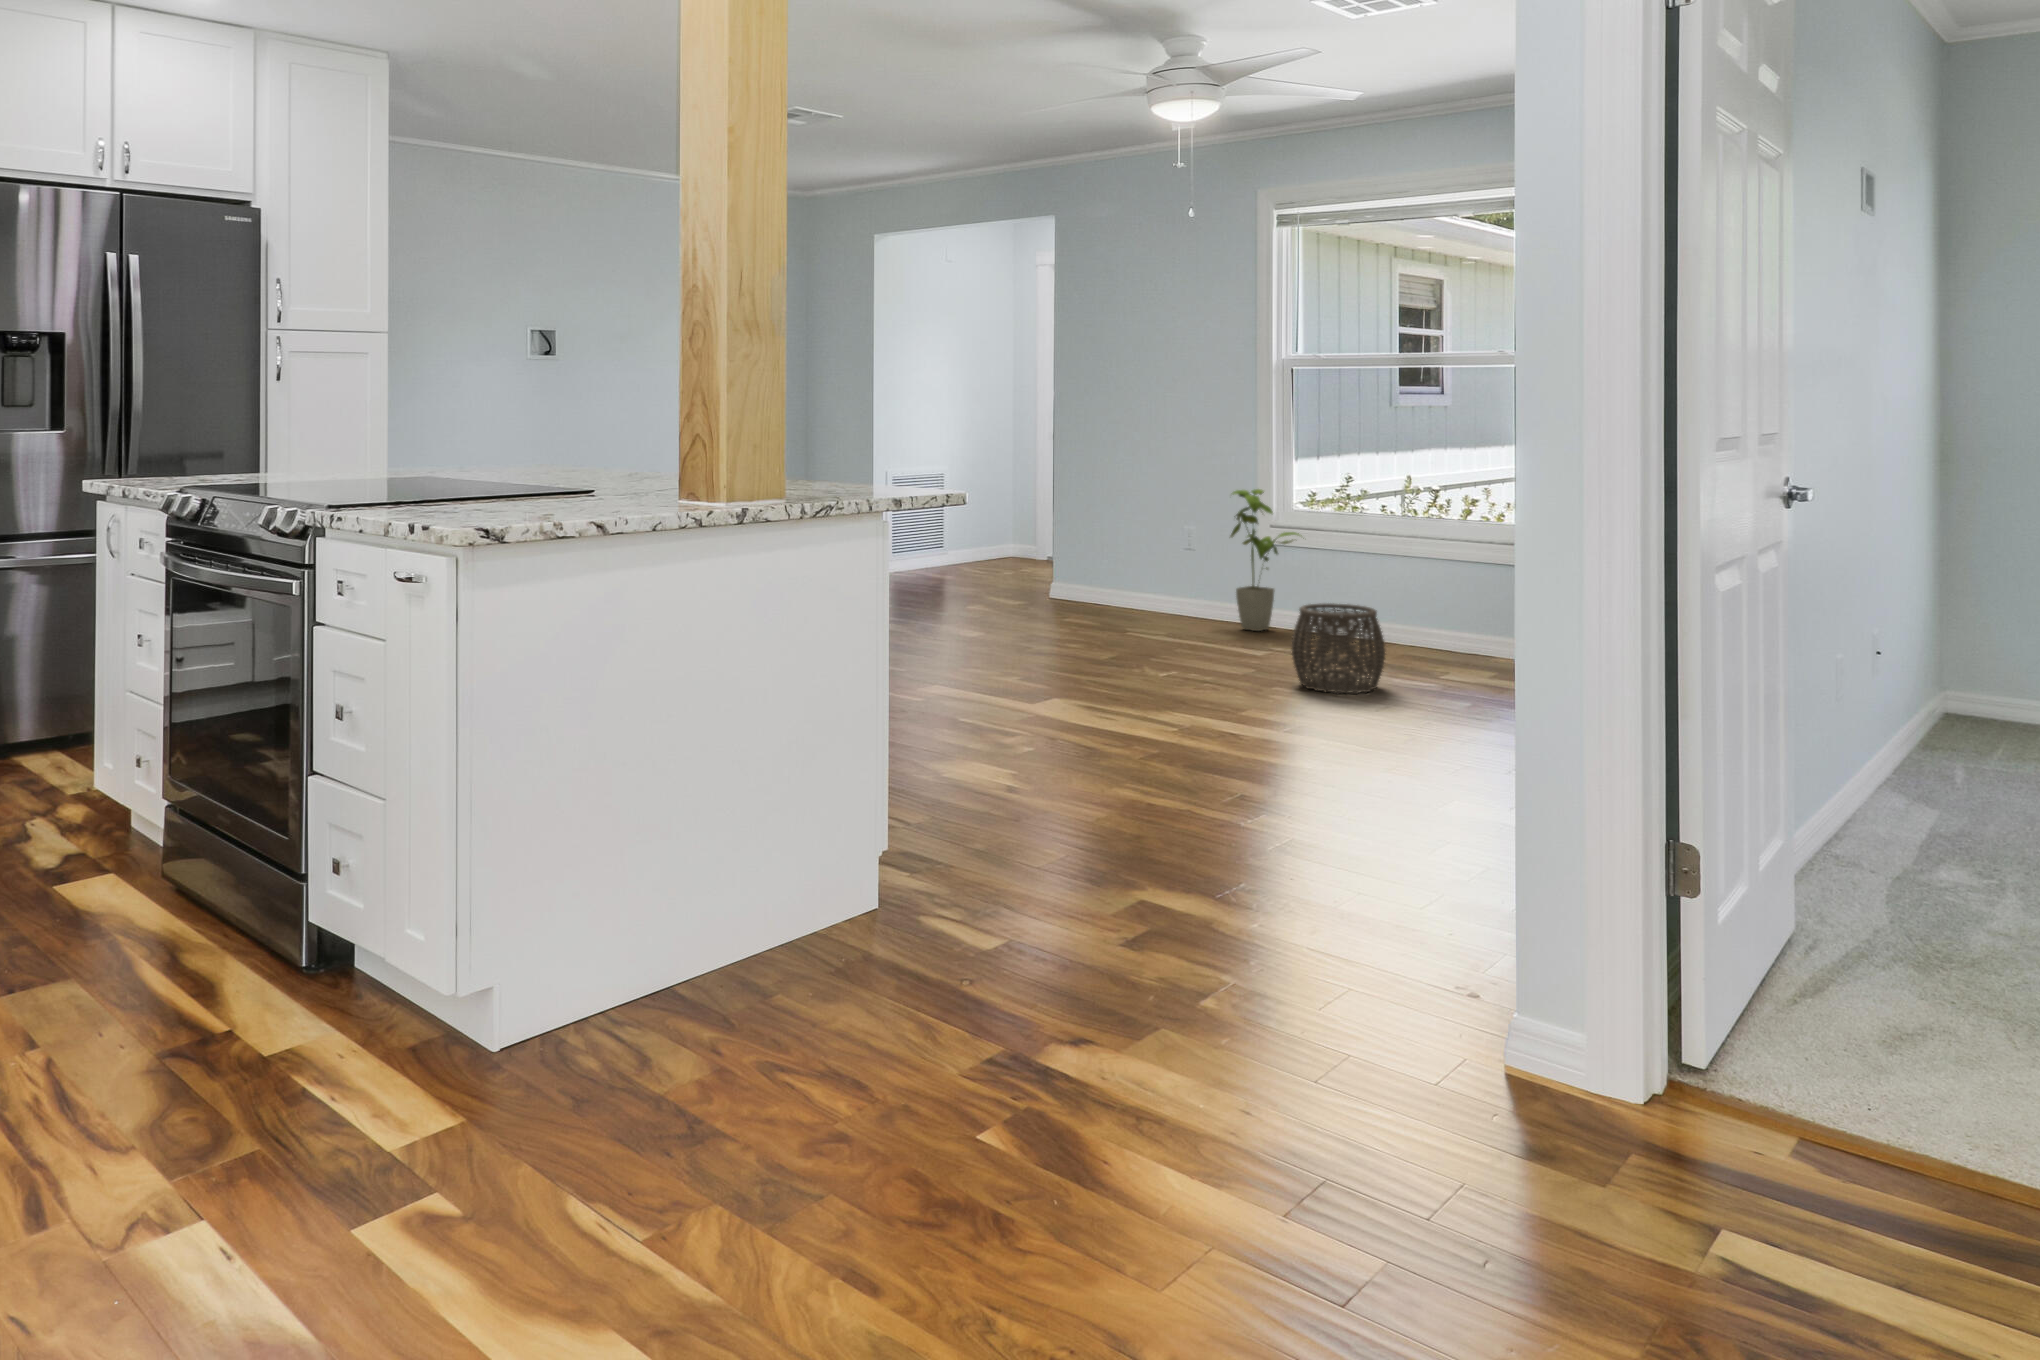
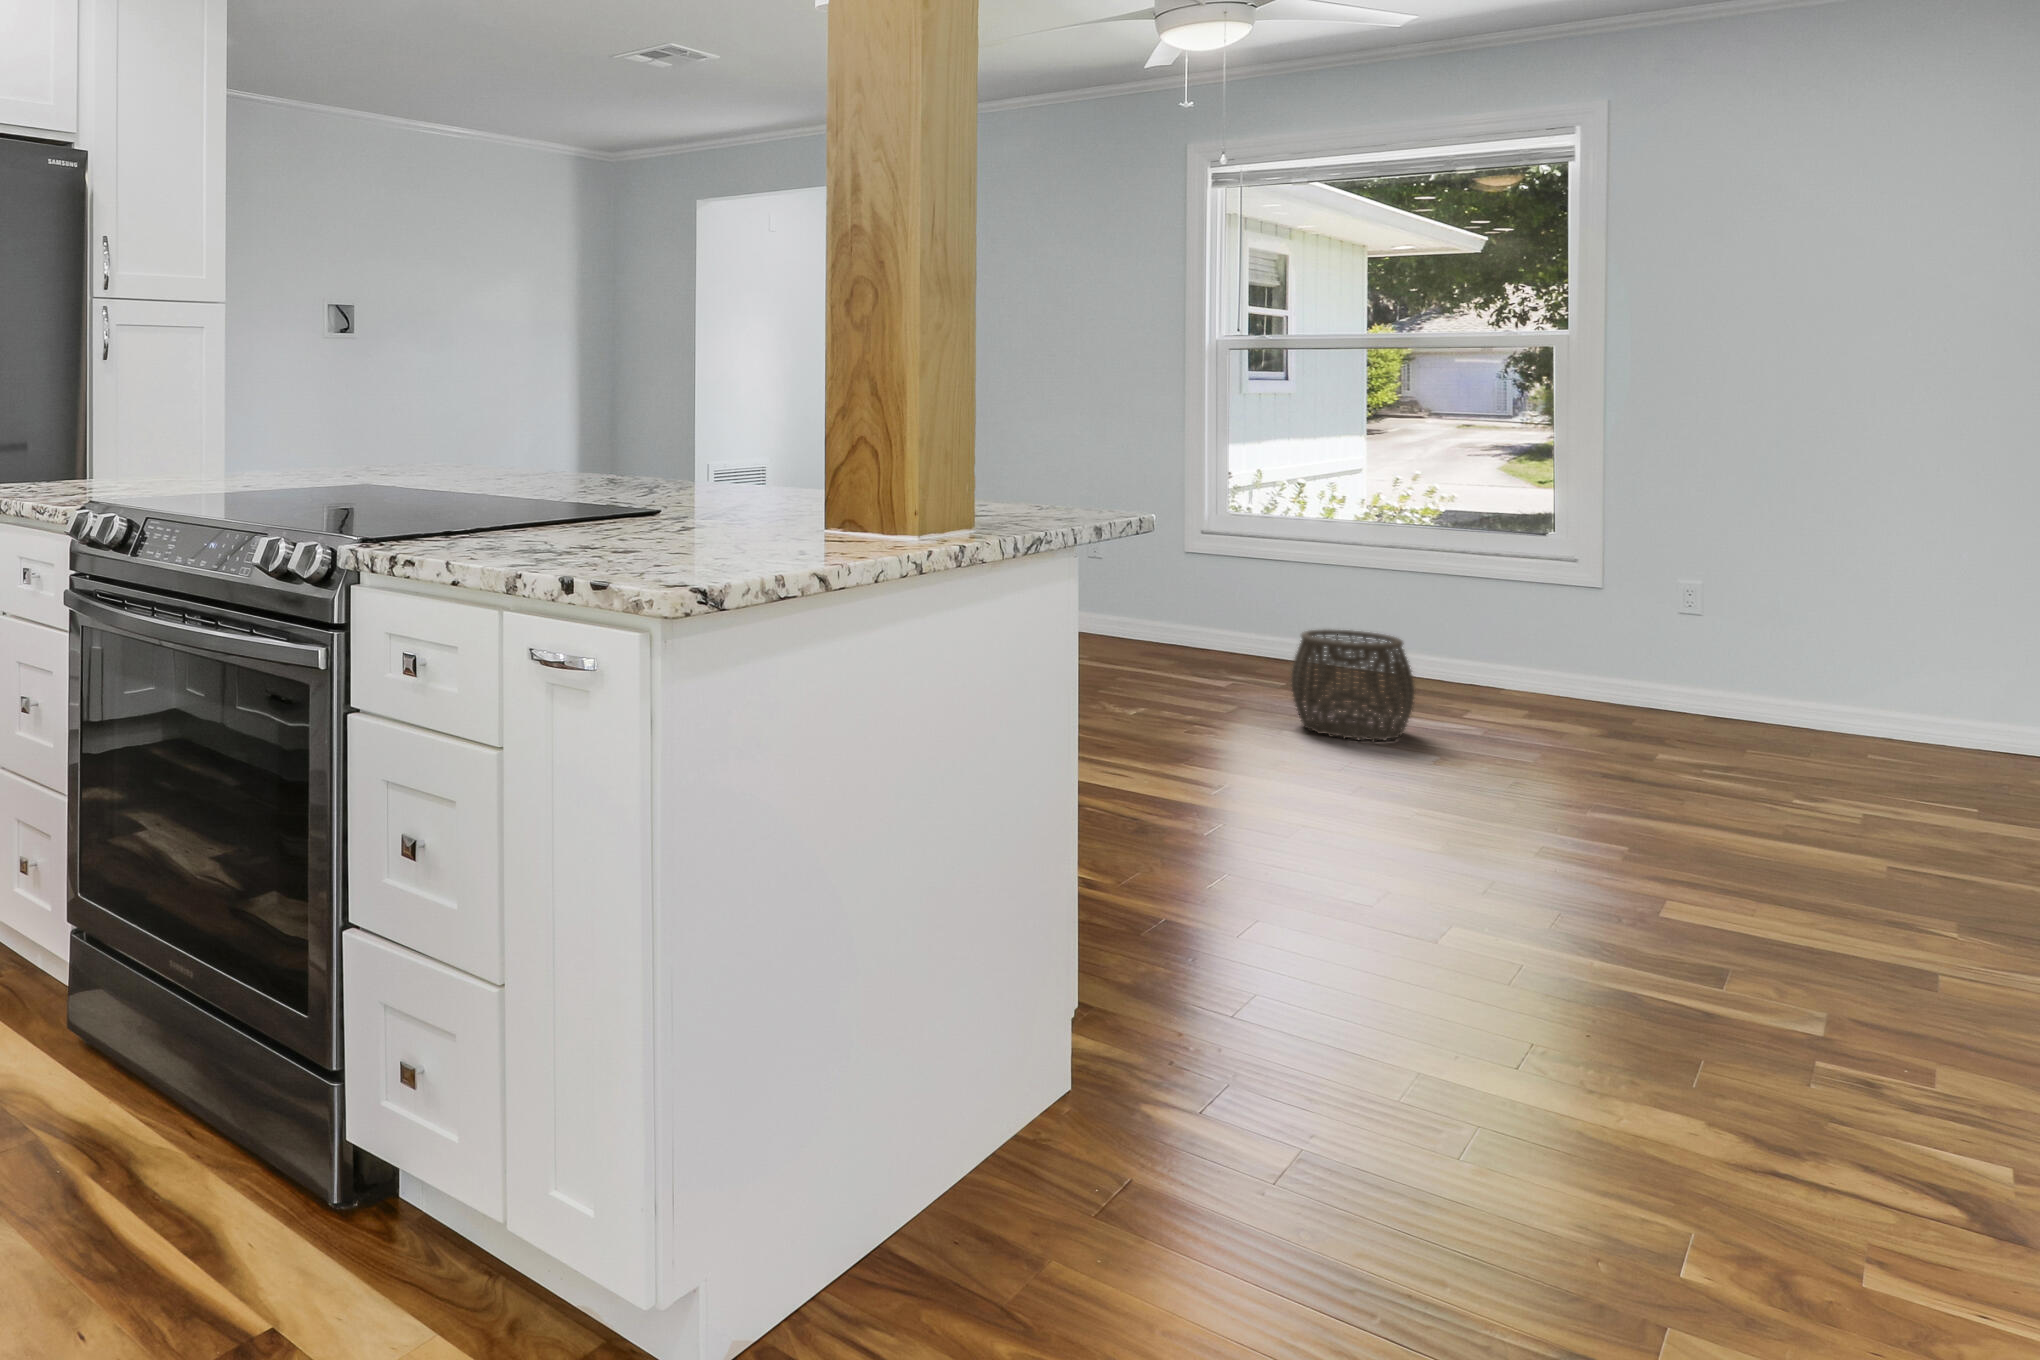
house plant: present [1231,489,1300,631] -> none [1141,490,1239,656]

